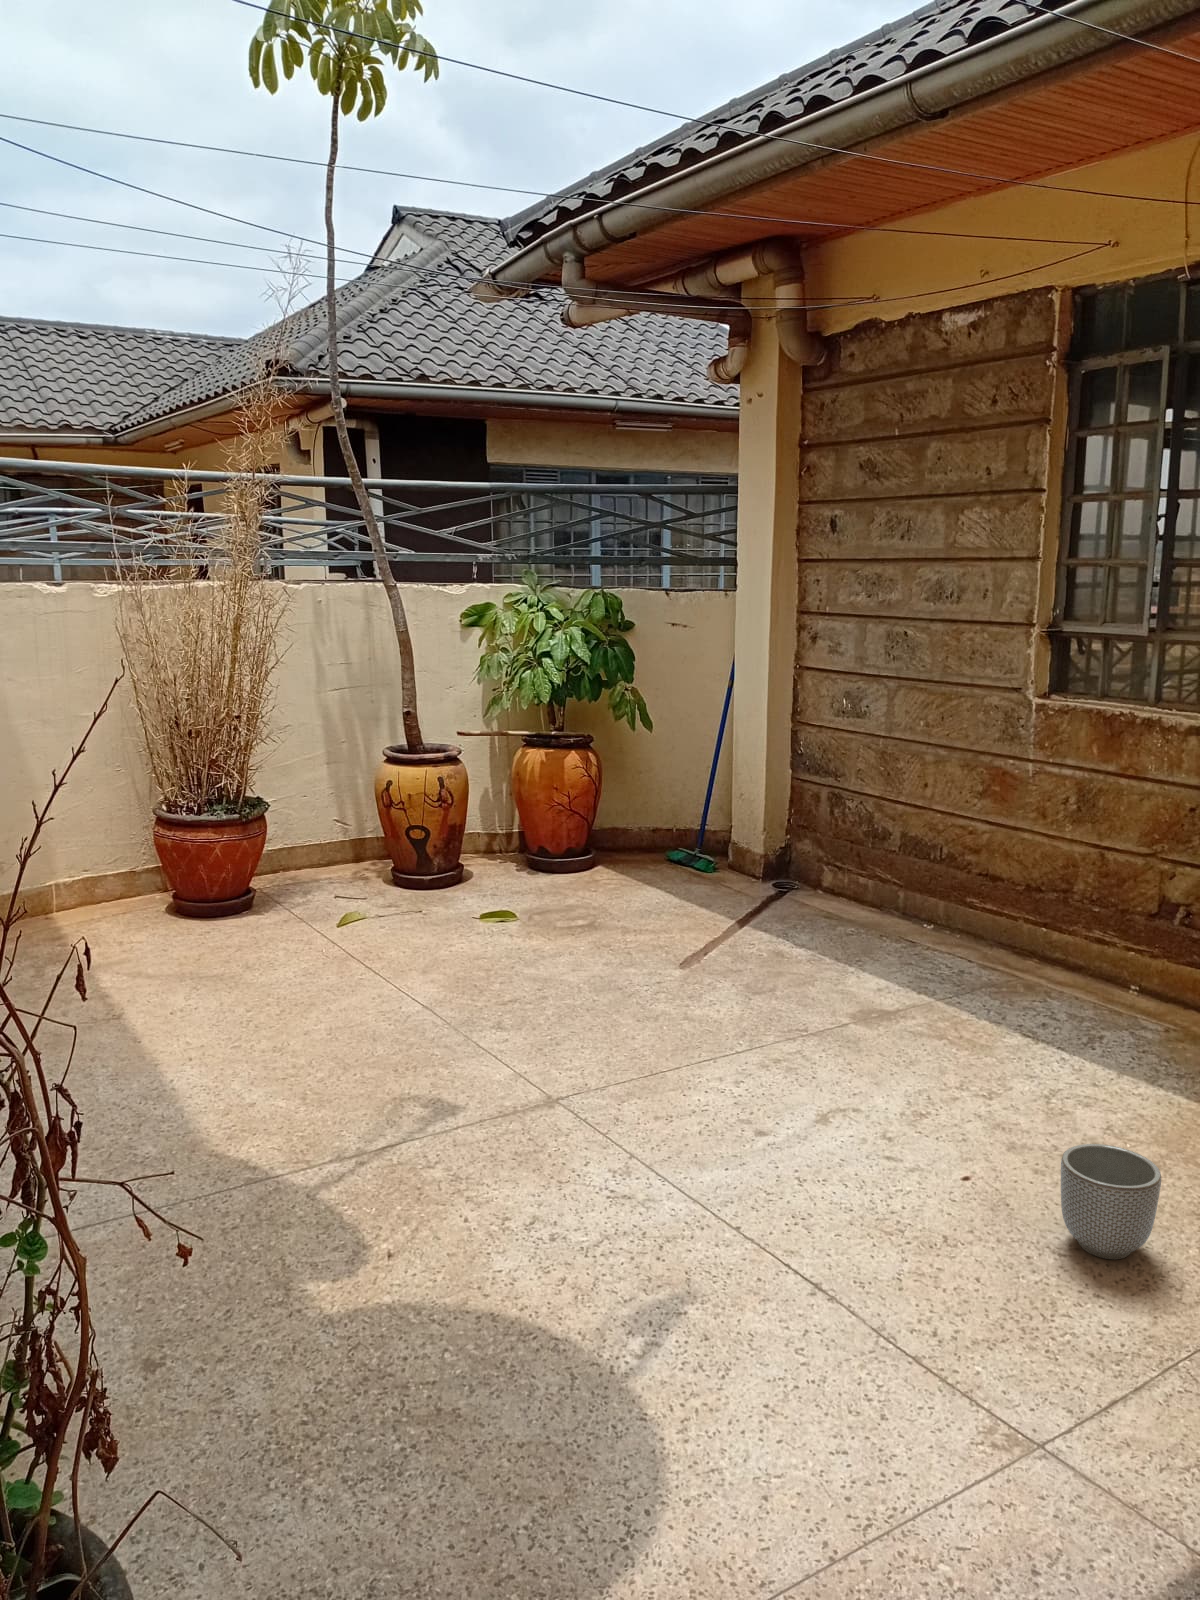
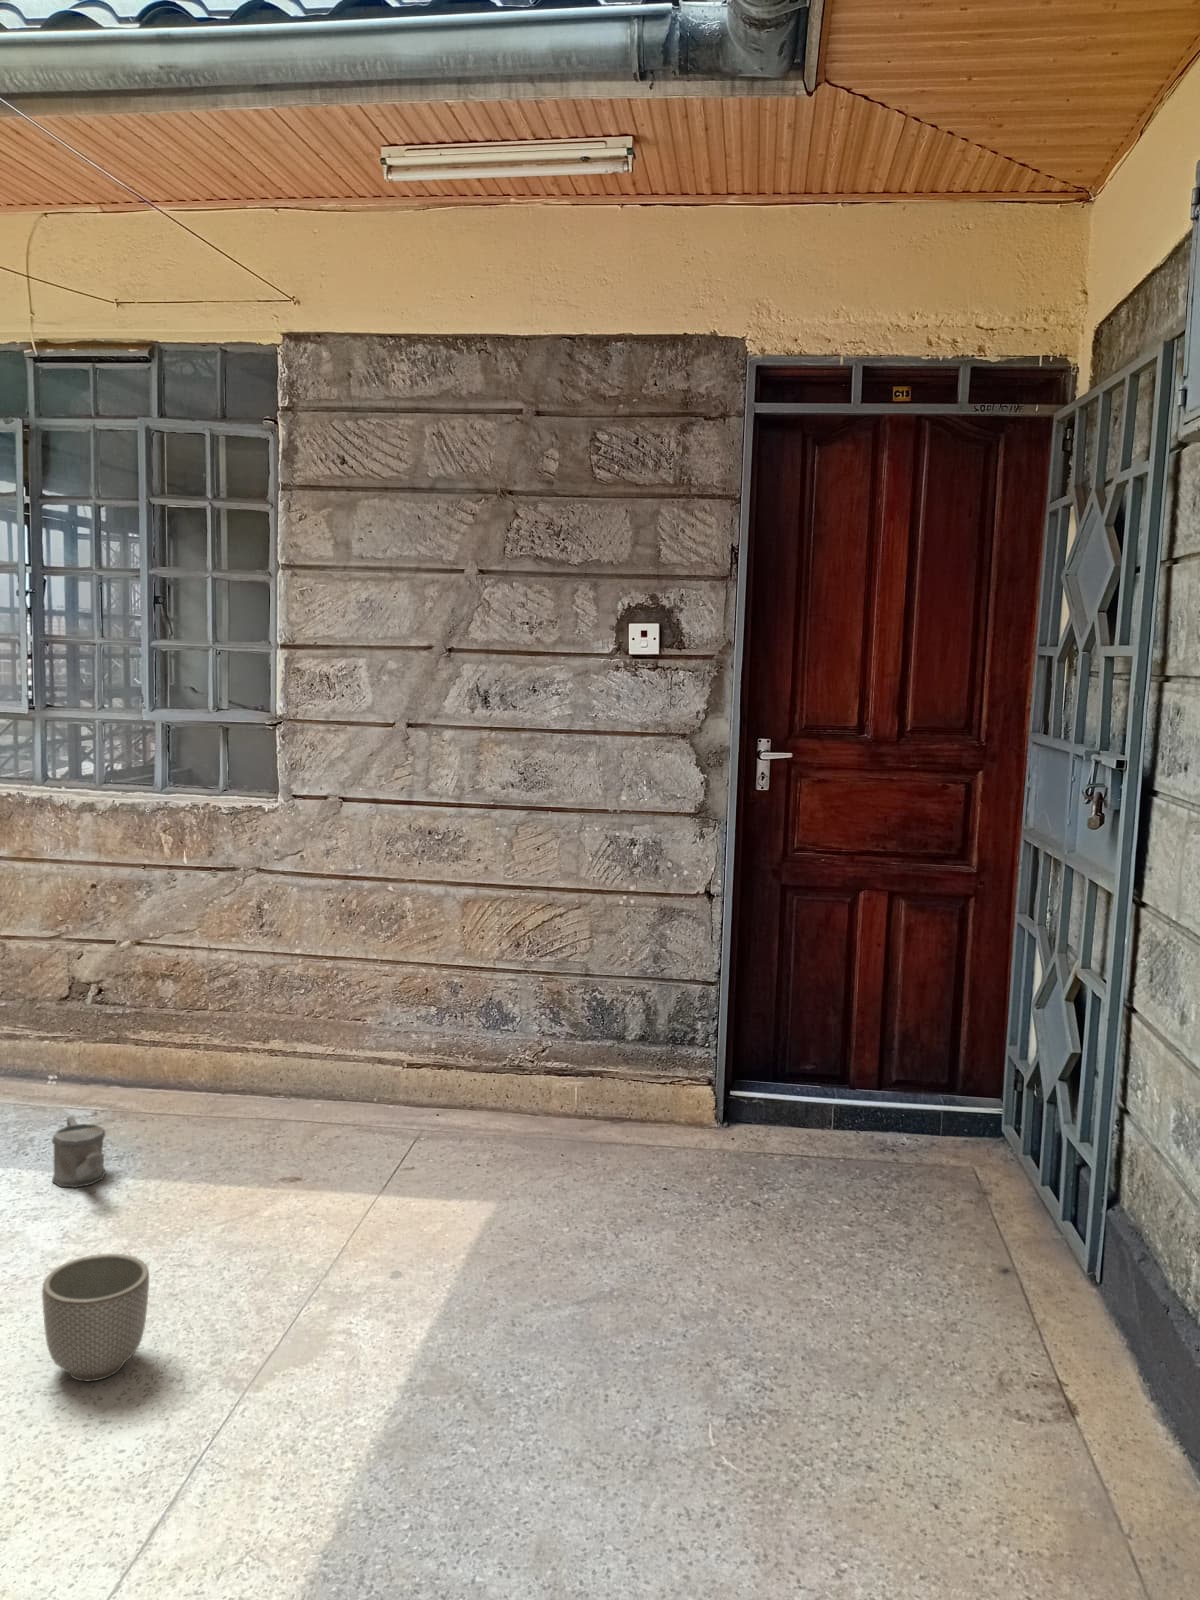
watering can: none [1112,1023,1166,1091] -> present [52,1117,105,1187]

